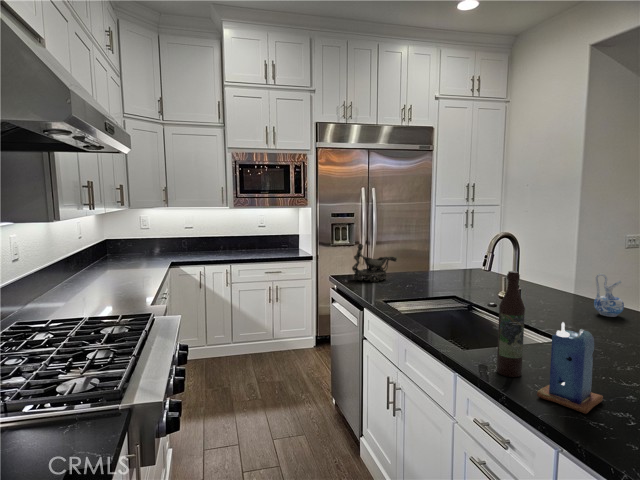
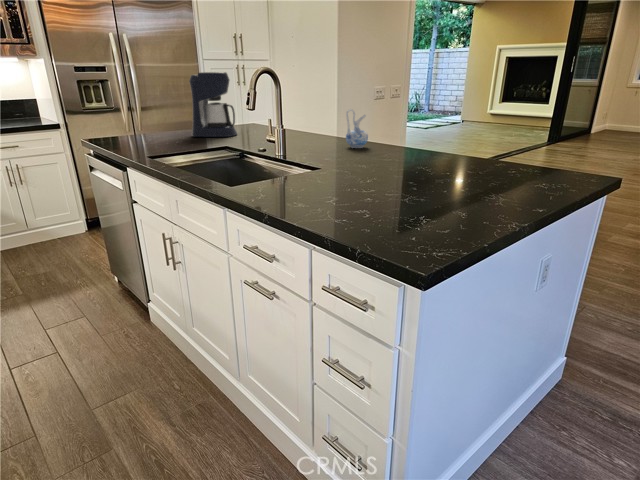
coffee maker: none [422,225,466,285] -> present [189,72,237,137]
decorative bowl: present [352,244,397,282] -> none [107,96,161,141]
wine bottle: present [497,271,525,377] -> none [257,93,283,200]
candle: present [537,322,603,414] -> none [294,136,347,216]

